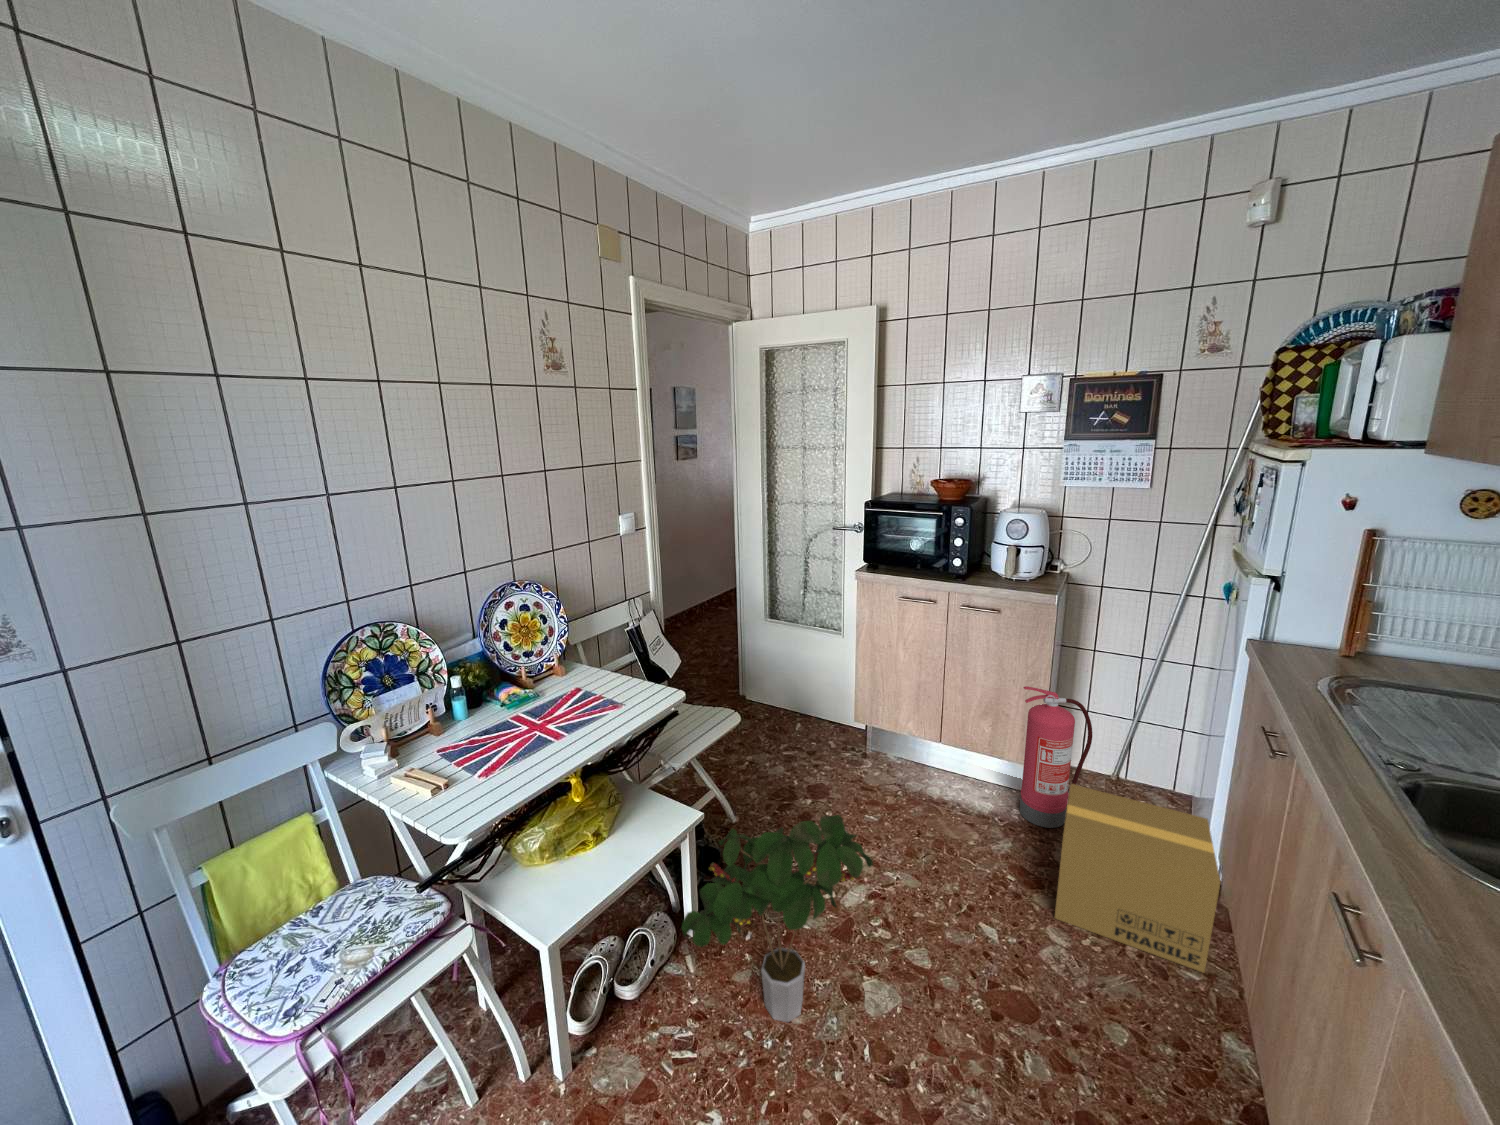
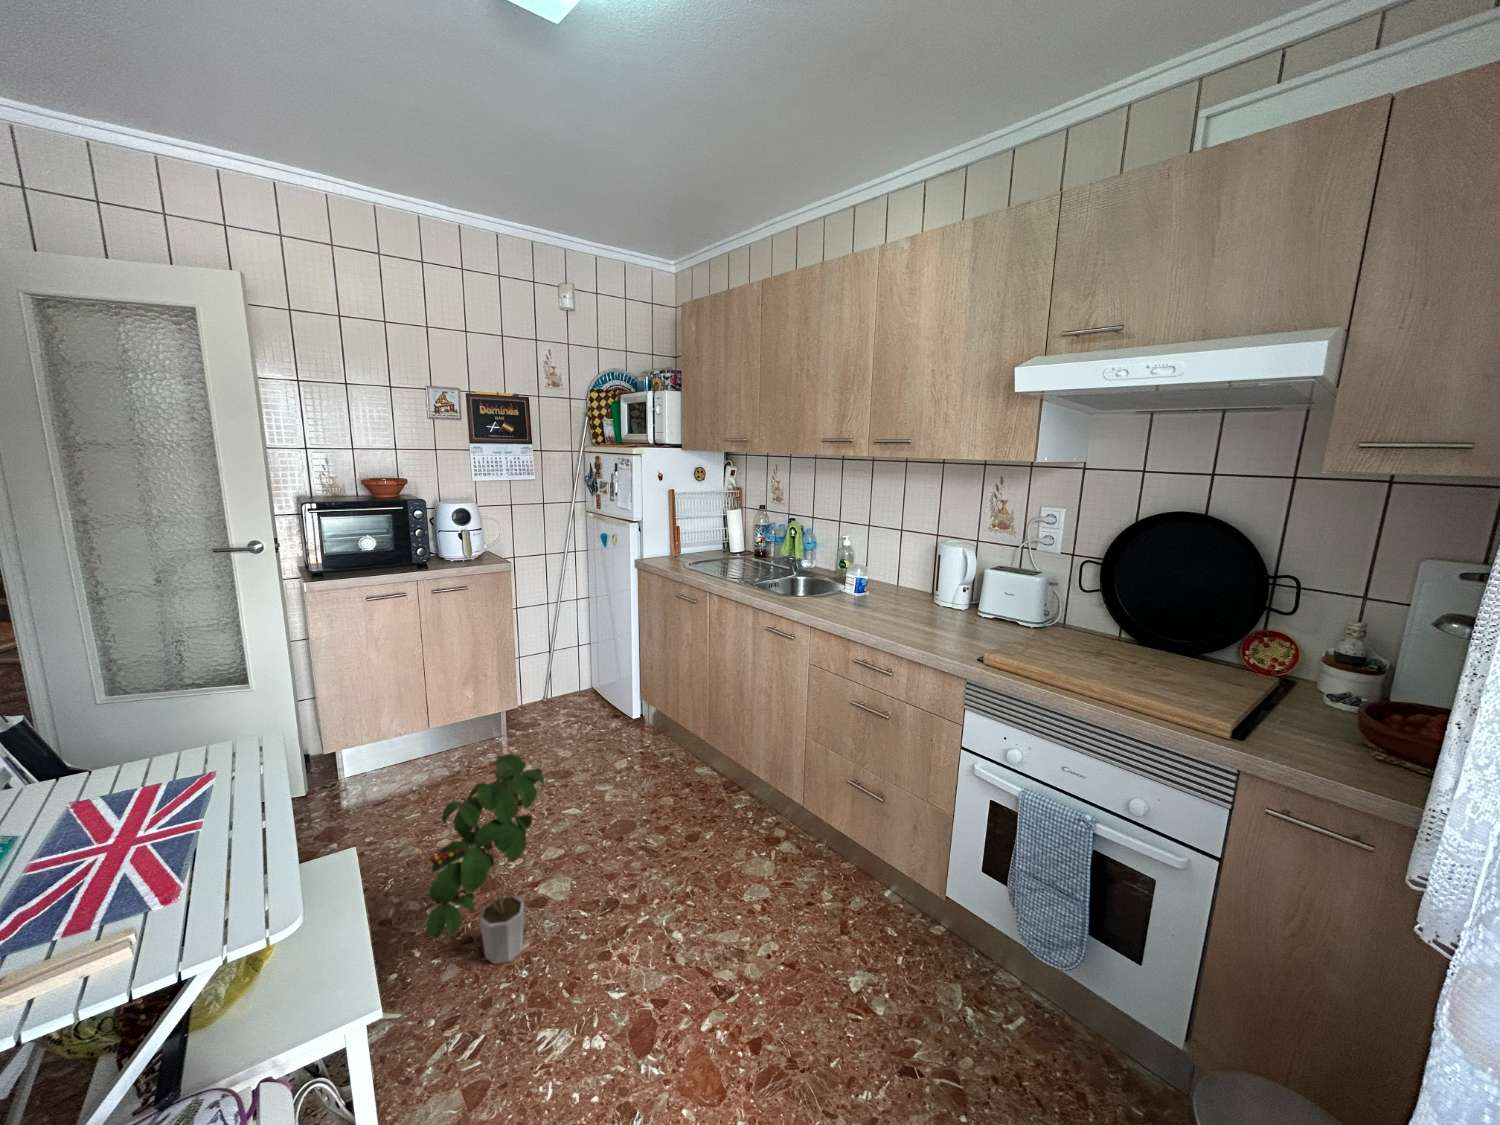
fire extinguisher: present [1020,686,1092,828] -> none [504,639,550,750]
cardboard box: present [1055,784,1220,972] -> none [564,677,669,782]

